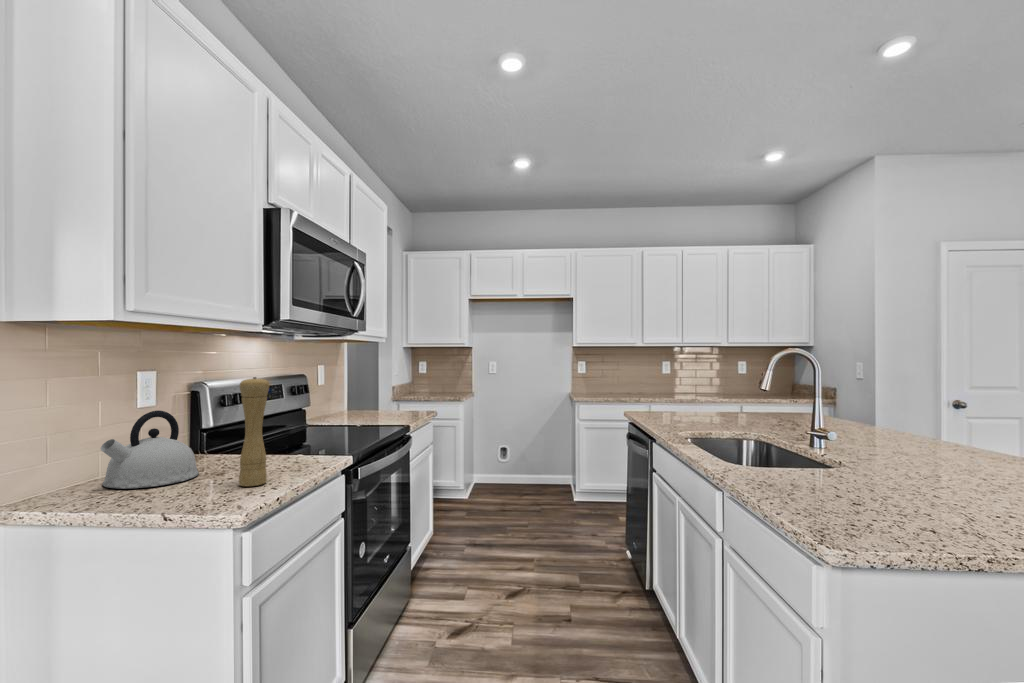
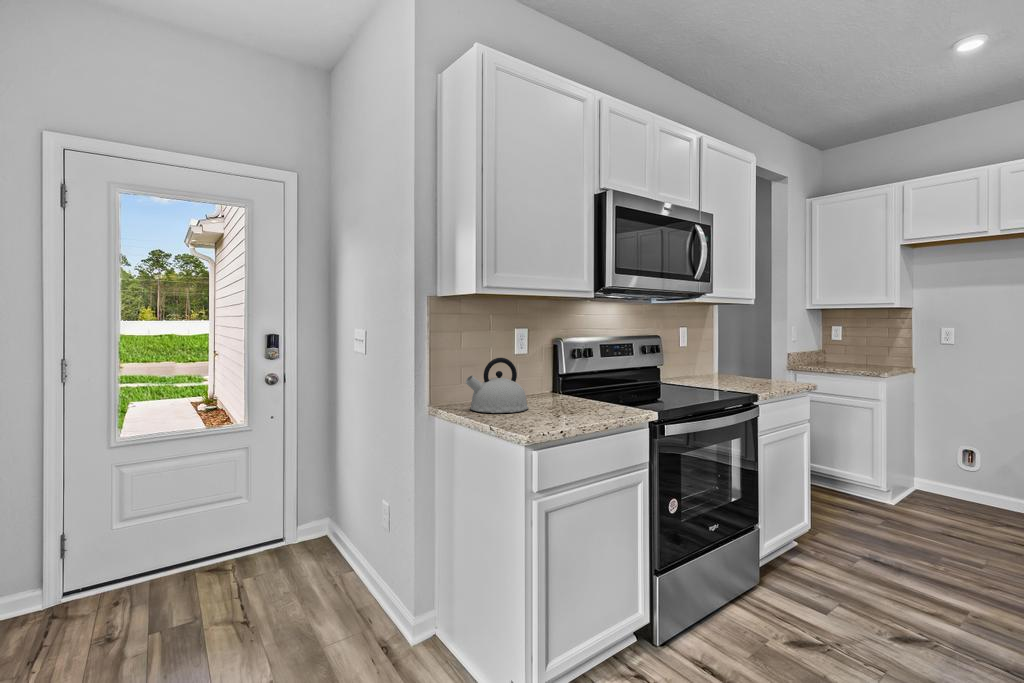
pepper mill: present [239,377,269,486] -> none [538,333,560,423]

